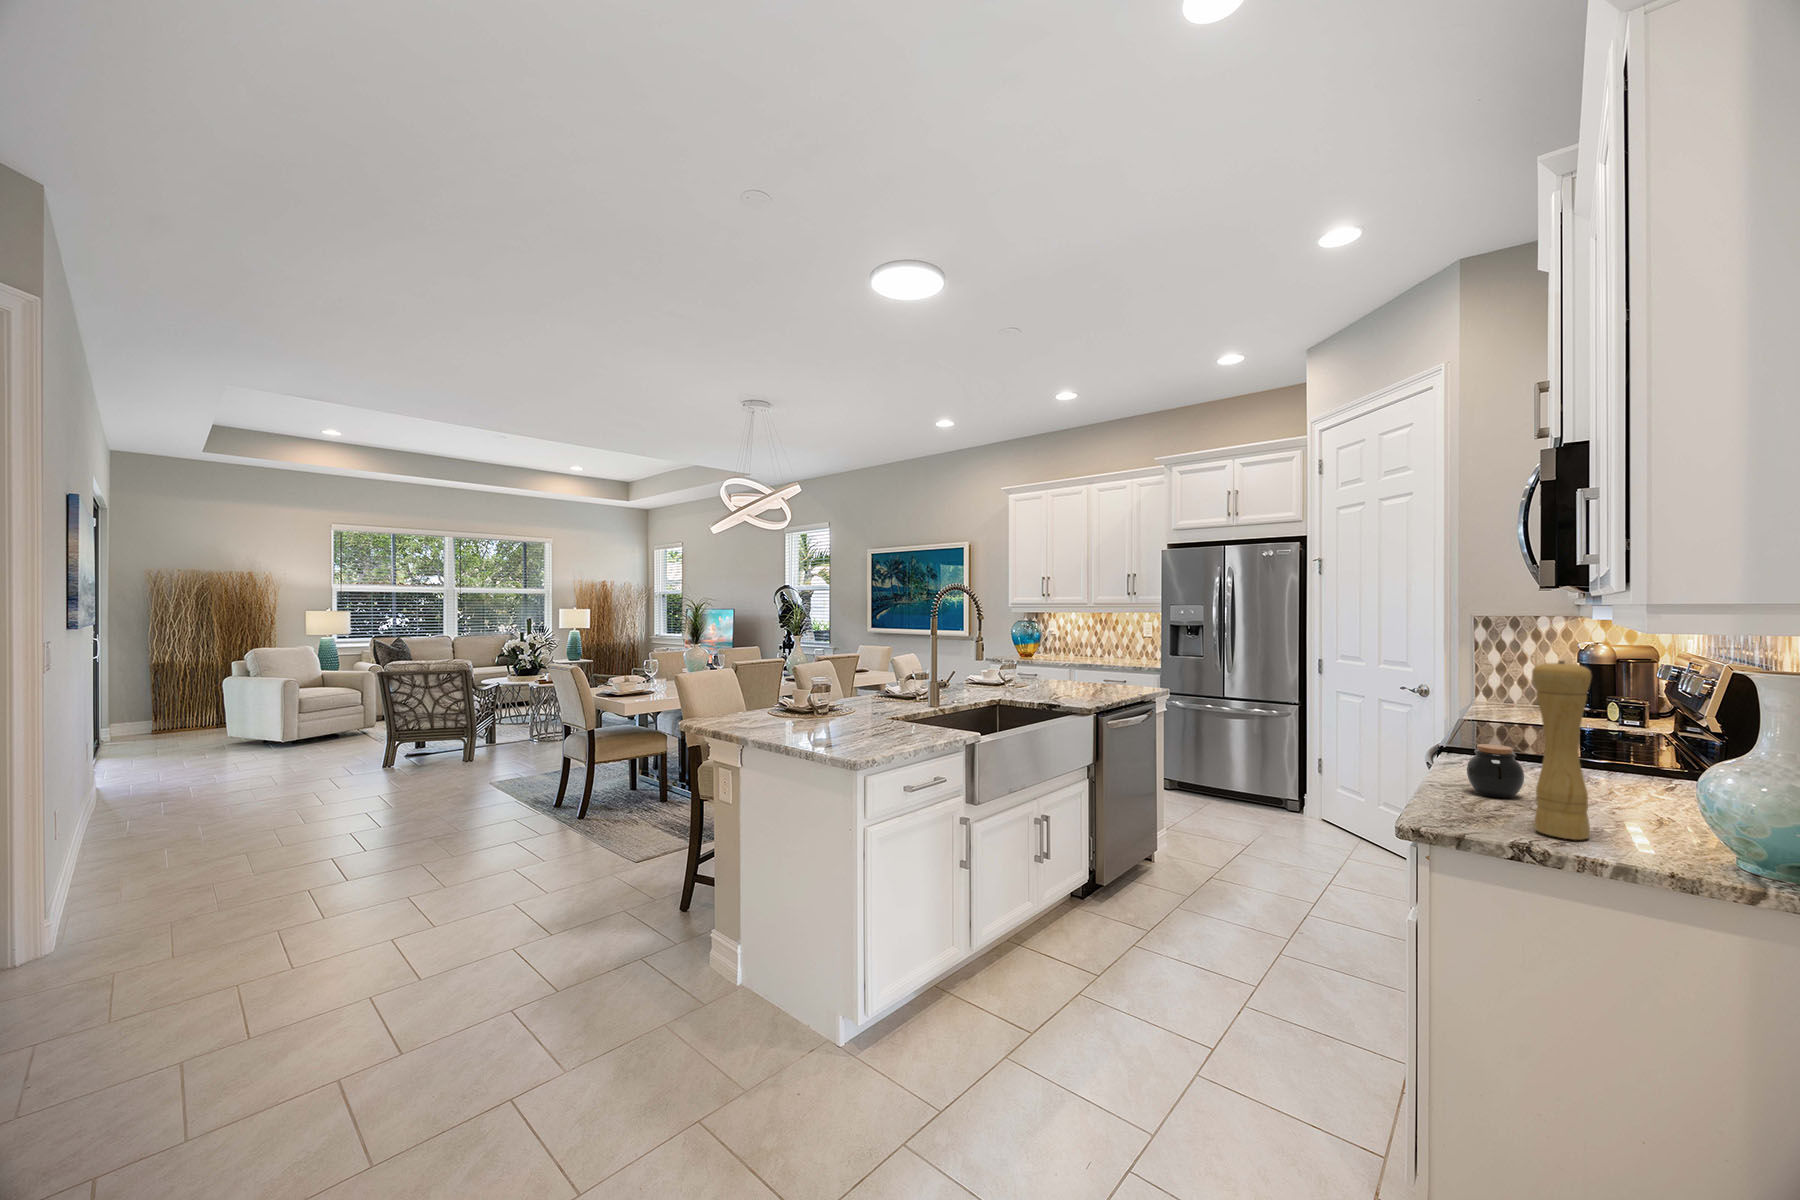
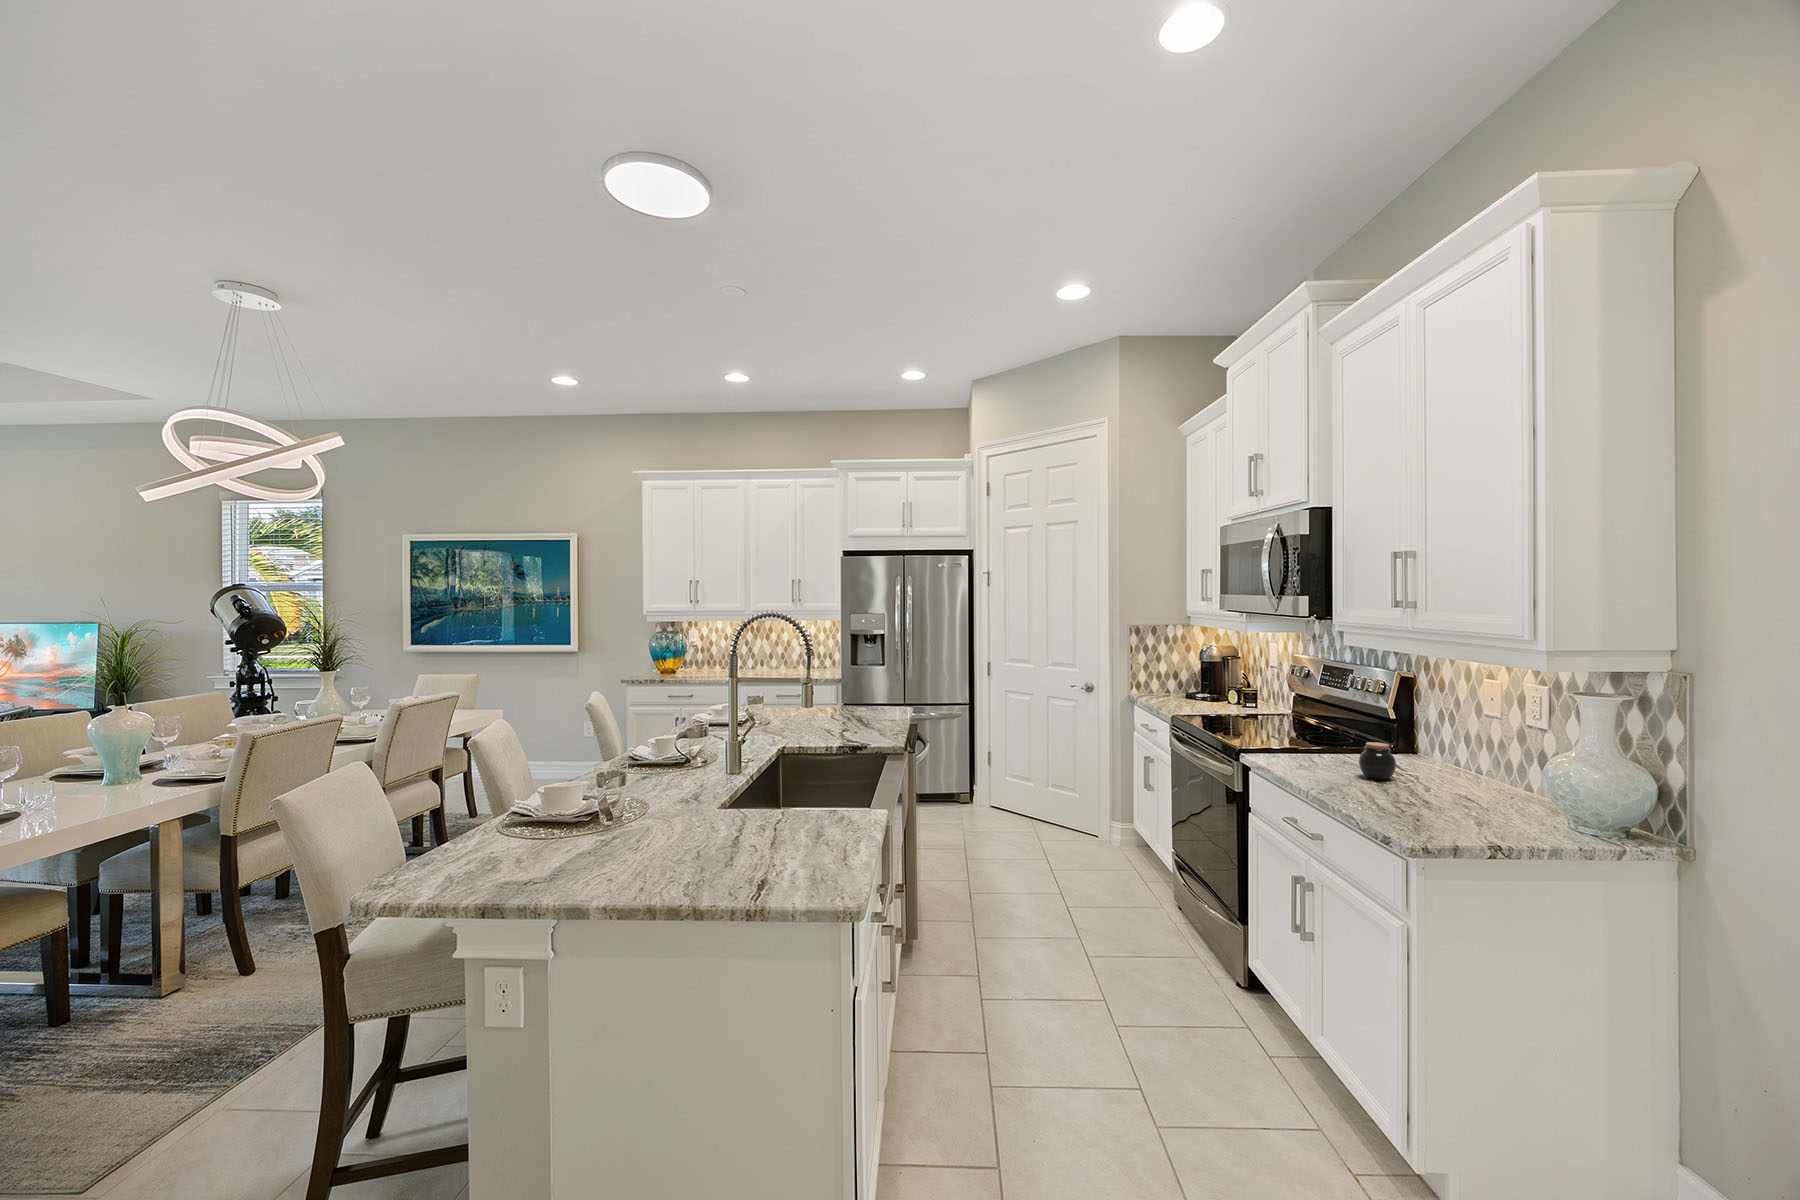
pepper mill: present [1532,661,1591,840] -> none [1459,687,1496,806]

